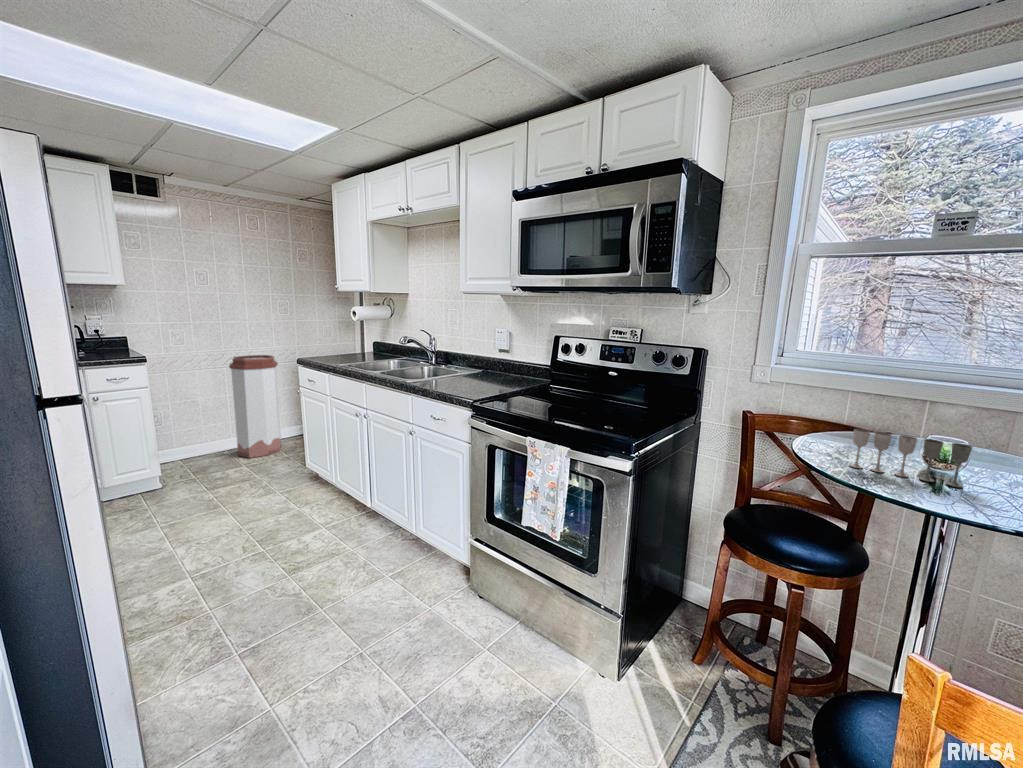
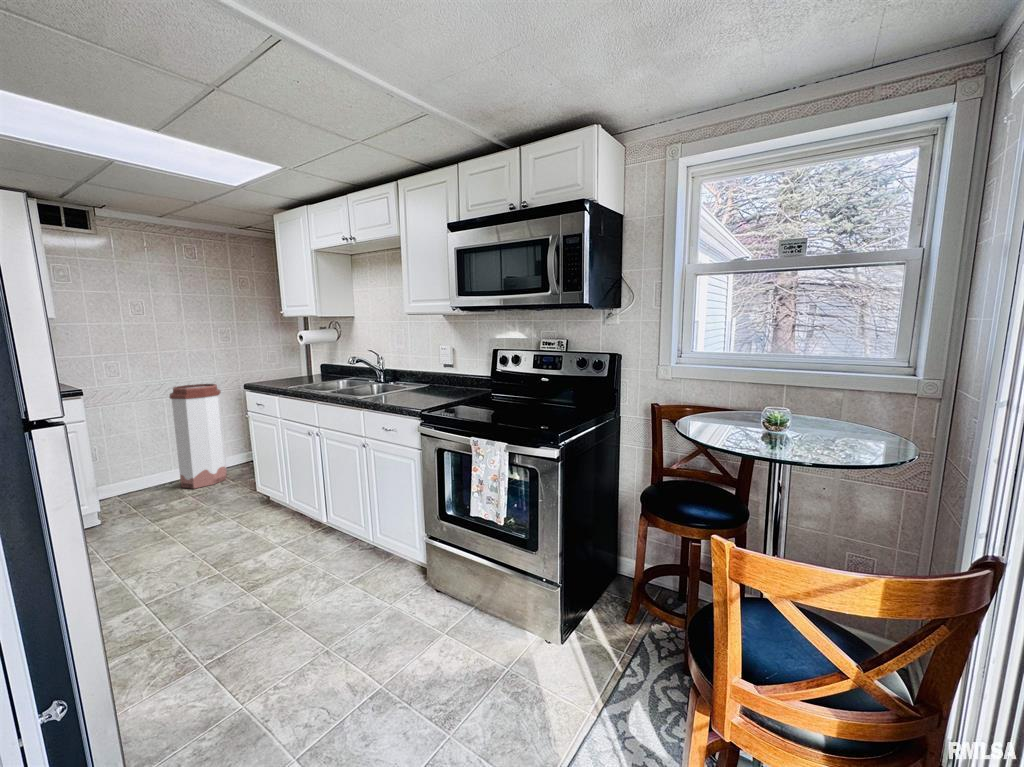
wine glass: present [850,429,972,487] -> none [720,407,797,444]

